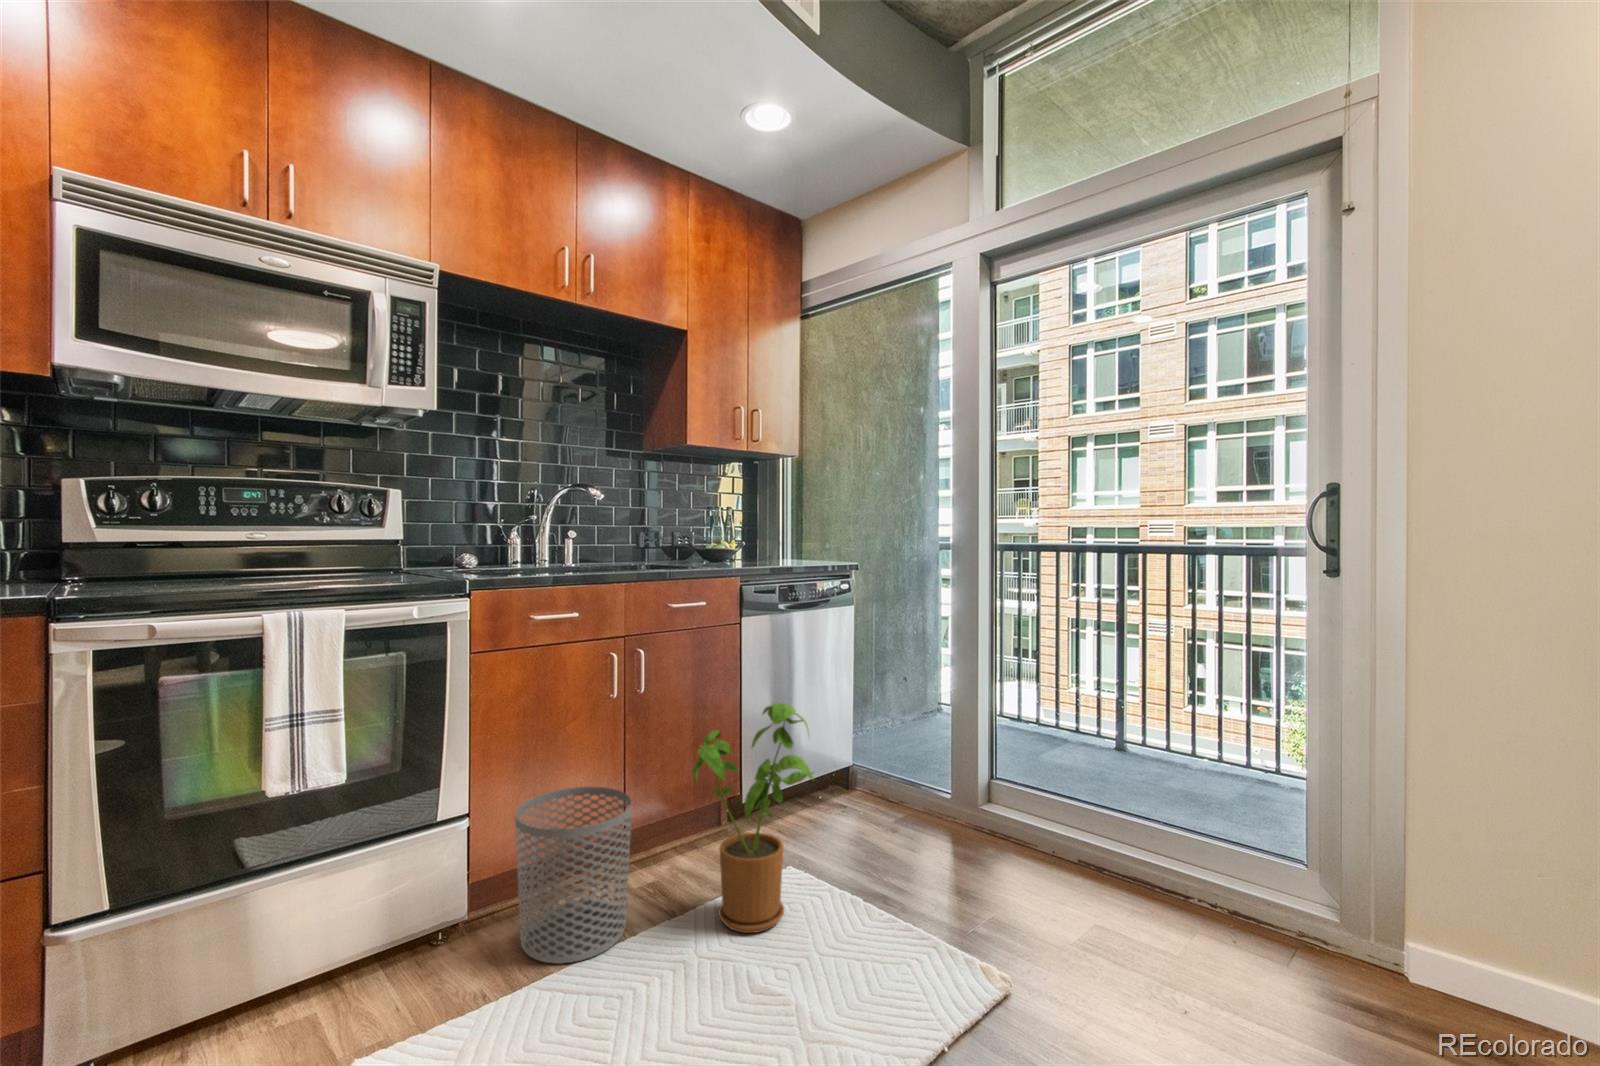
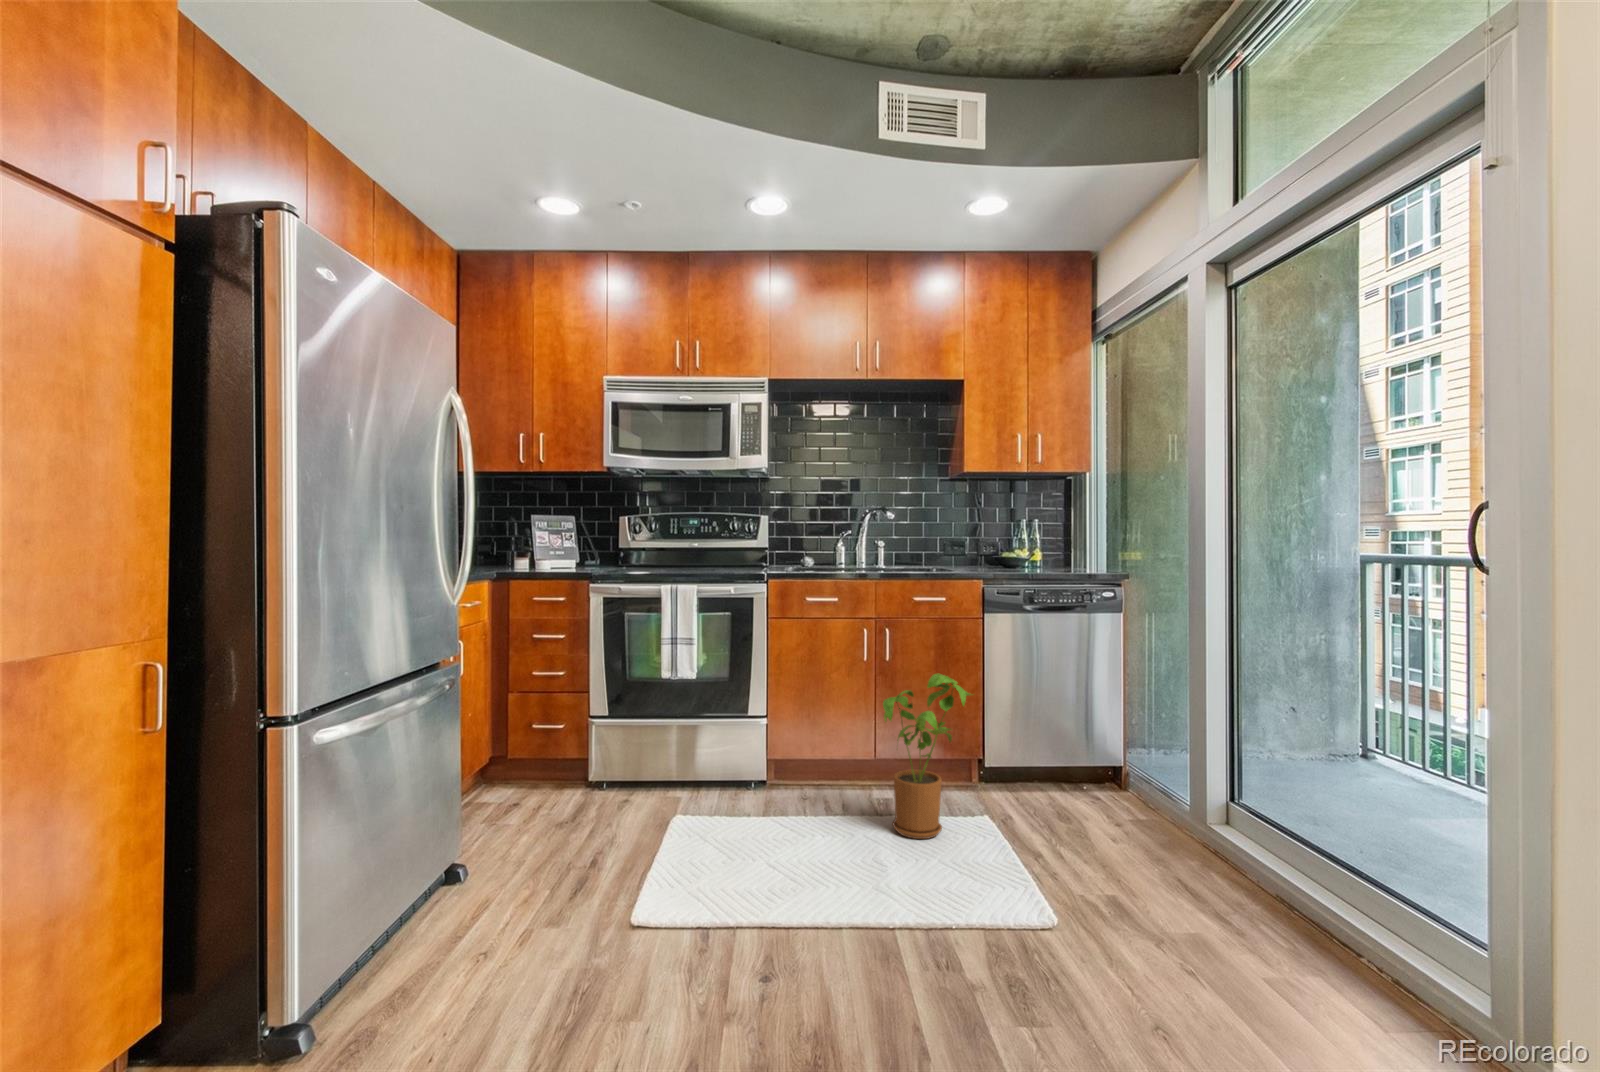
waste bin: present [515,787,632,964] -> none [775,712,846,815]

